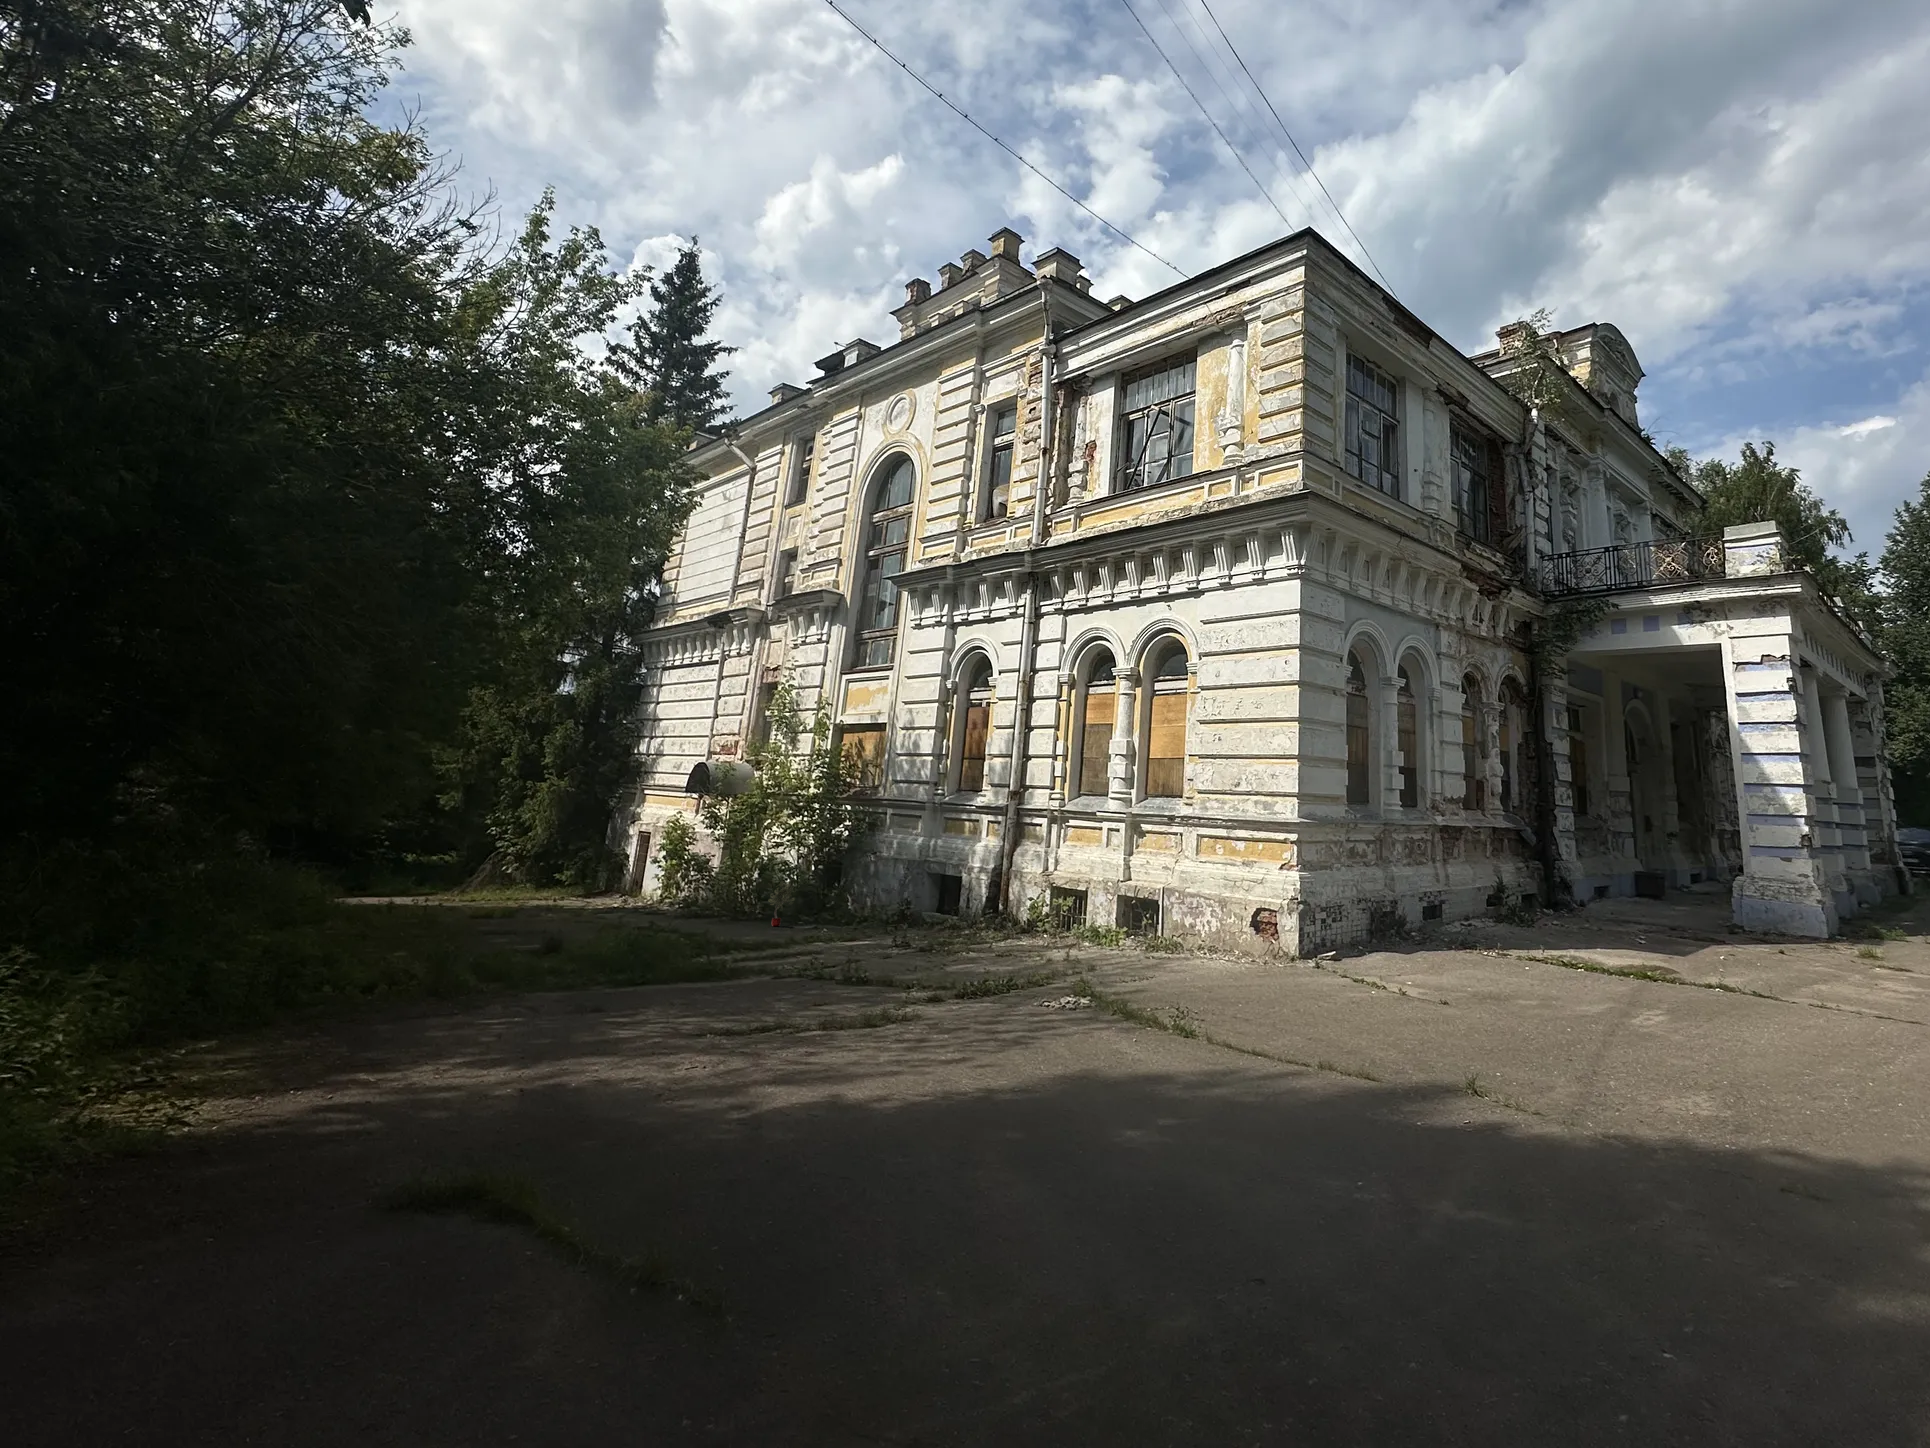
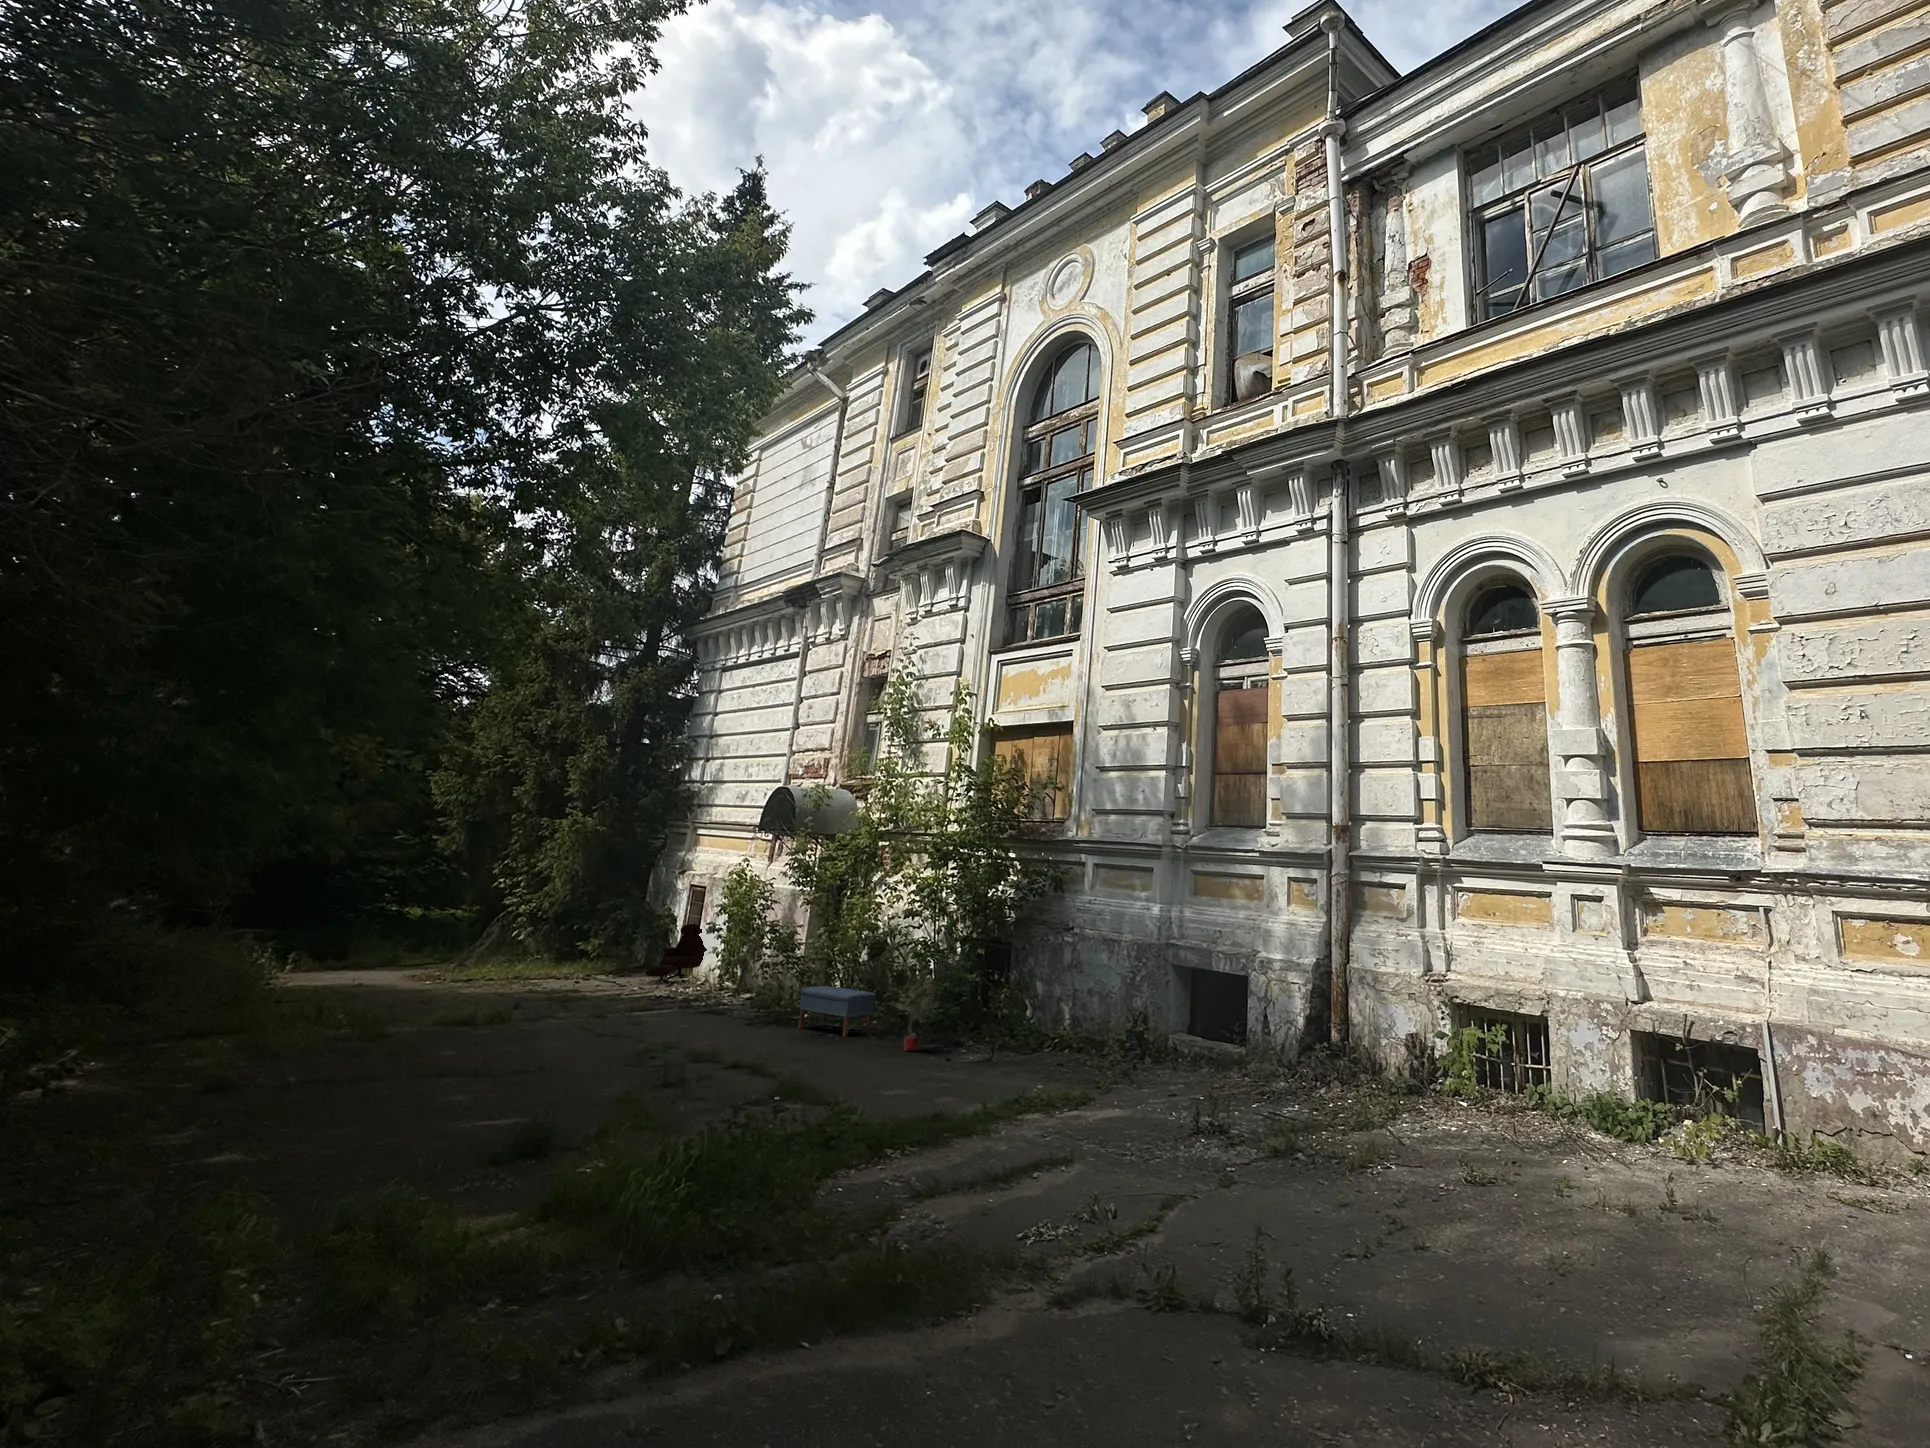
lounge chair: none [606,860,654,902] -> present [645,924,707,984]
bench: none [709,893,759,922] -> present [798,986,876,1037]

